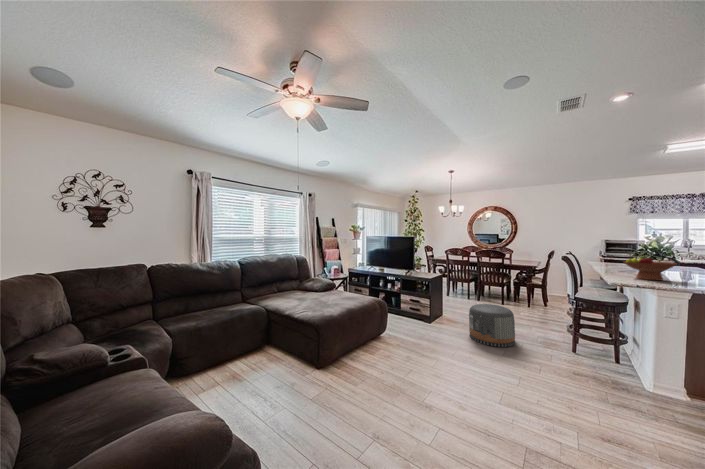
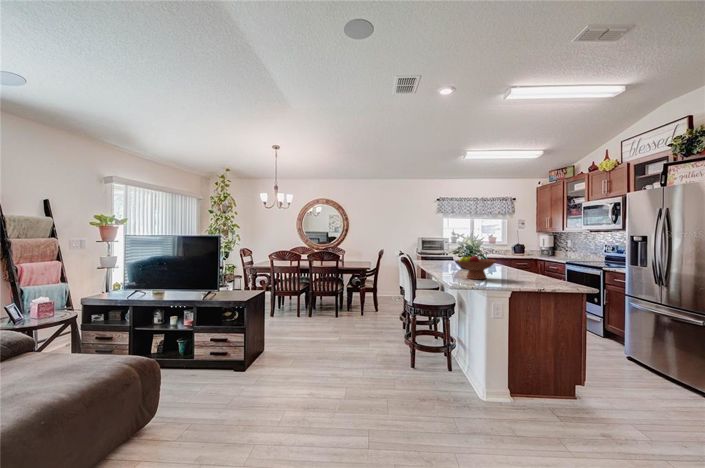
pouf: present [469,304,515,347] -> none [300,327,356,389]

